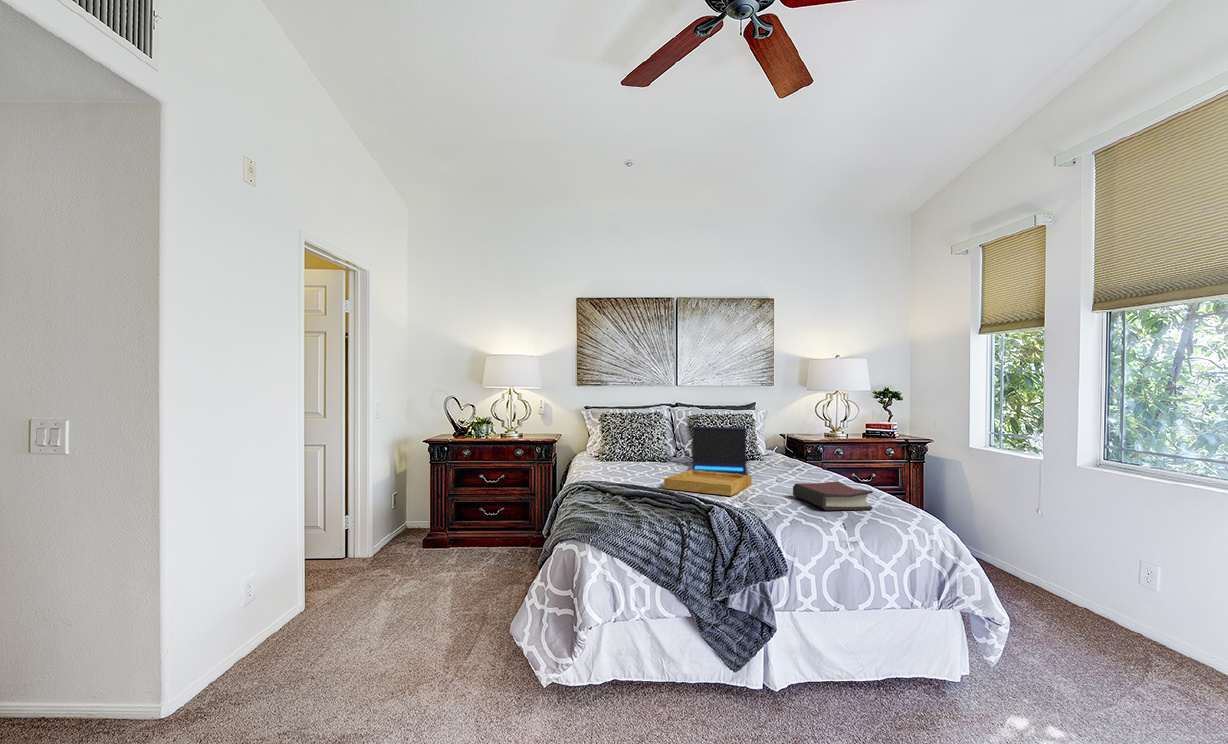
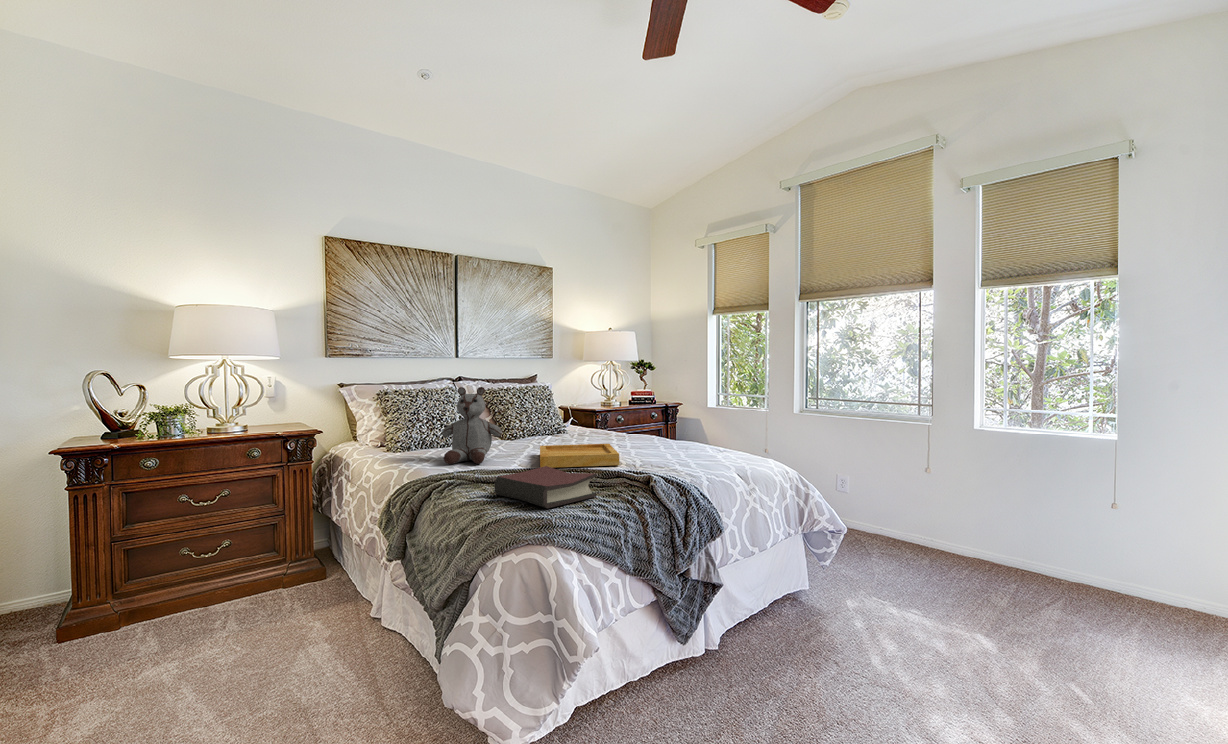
stuffed bear: none [607,415,656,479] -> present [442,387,502,464]
laptop: present [689,426,748,475] -> none [511,397,589,449]
hardback book: present [793,481,873,510] -> present [494,466,596,508]

